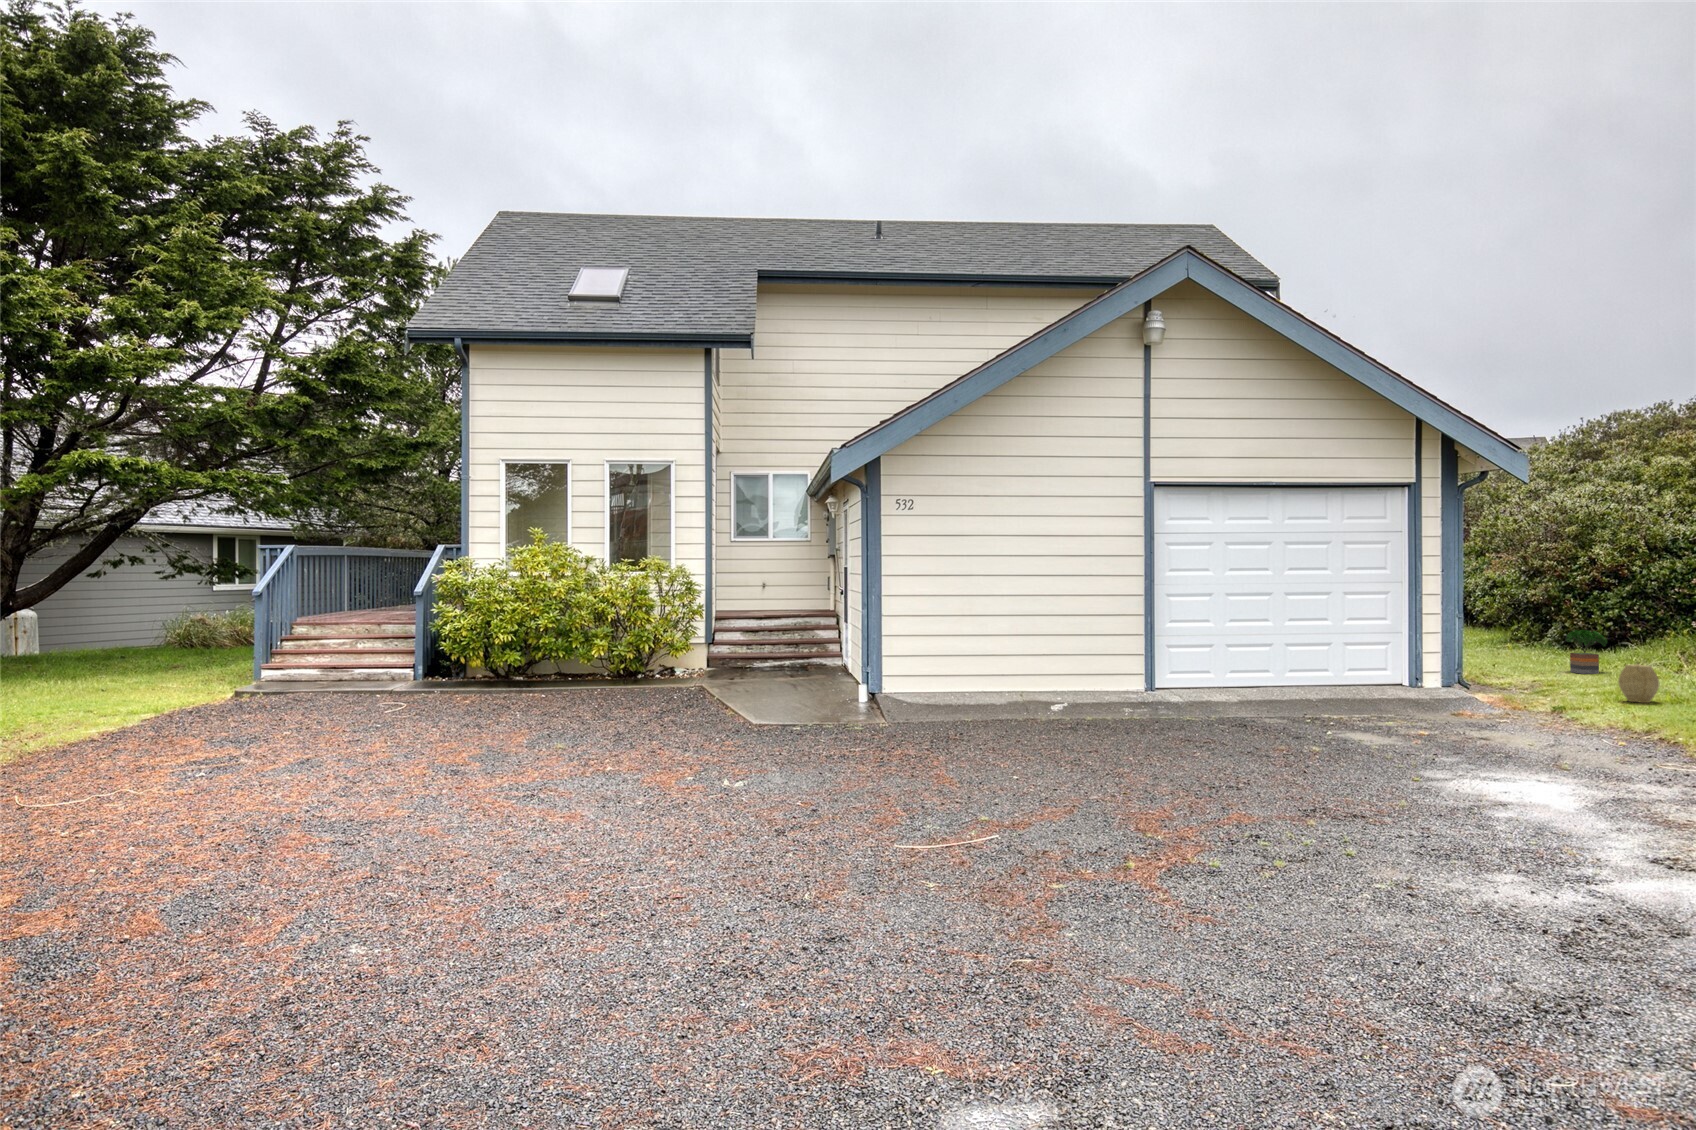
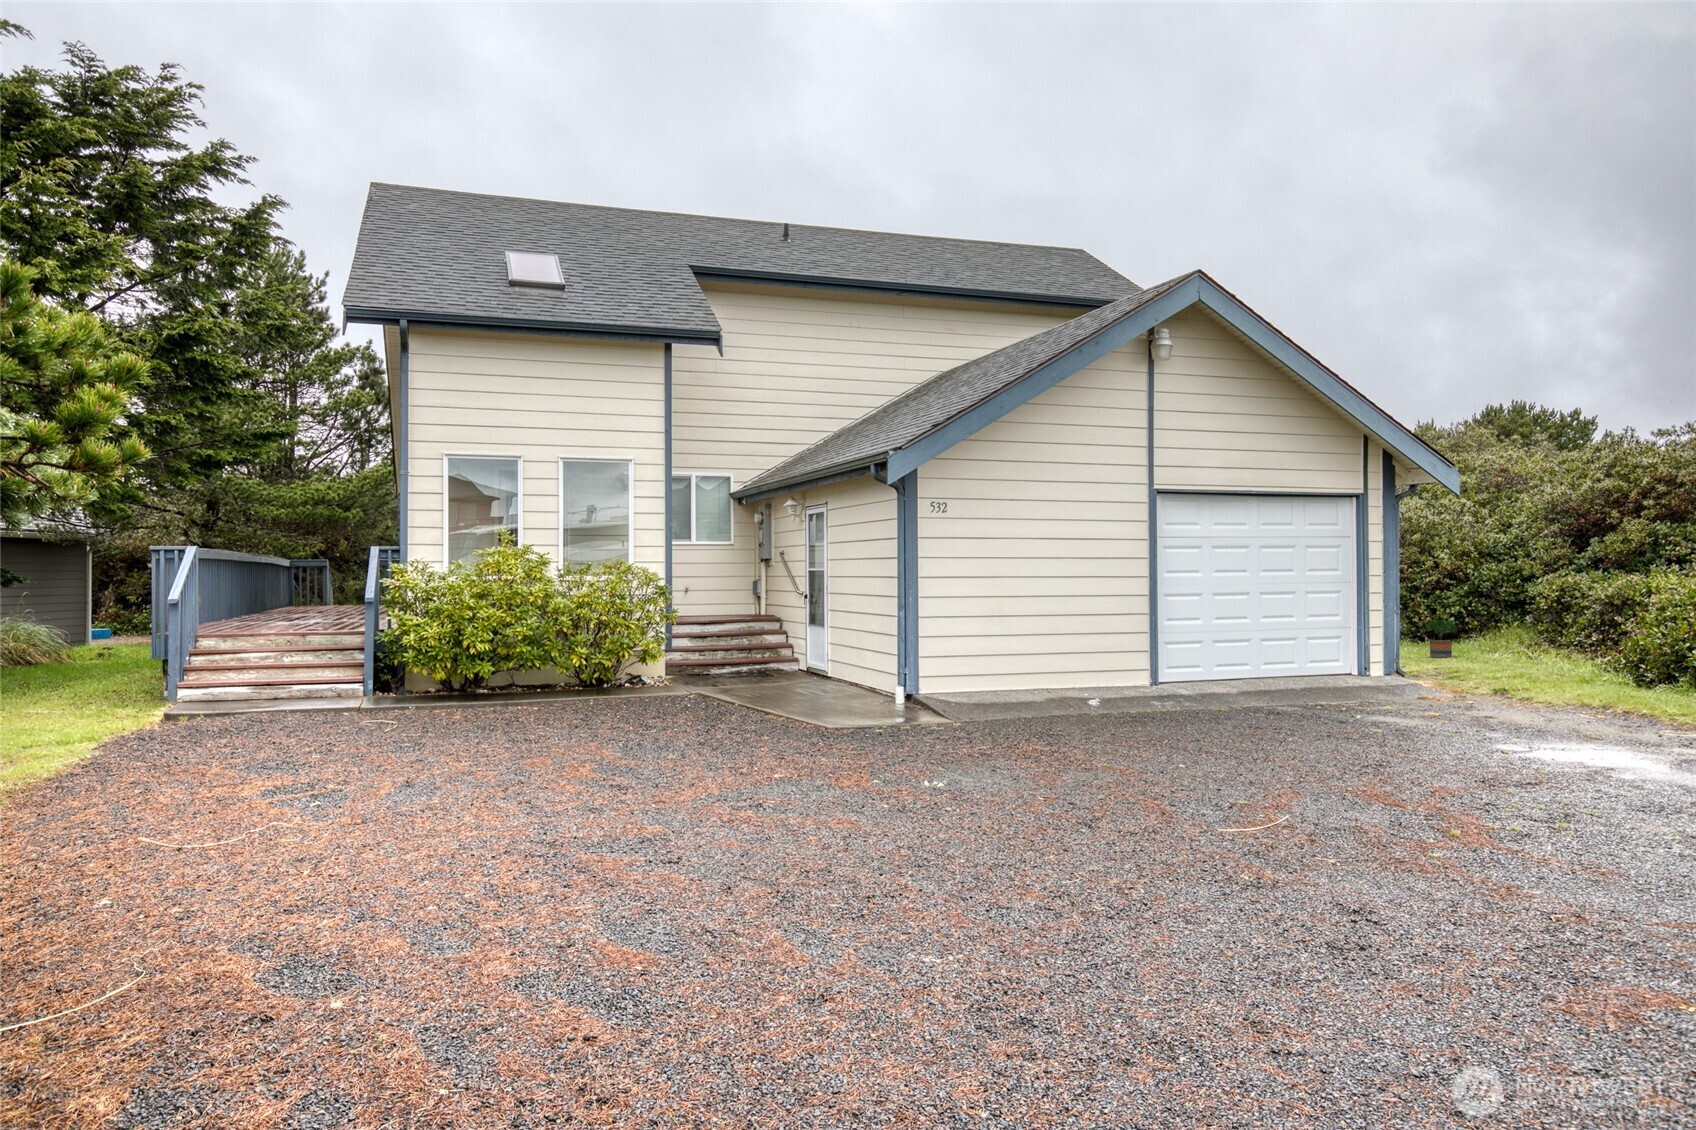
woven basket: present [1618,664,1659,703] -> none [1472,640,1501,671]

